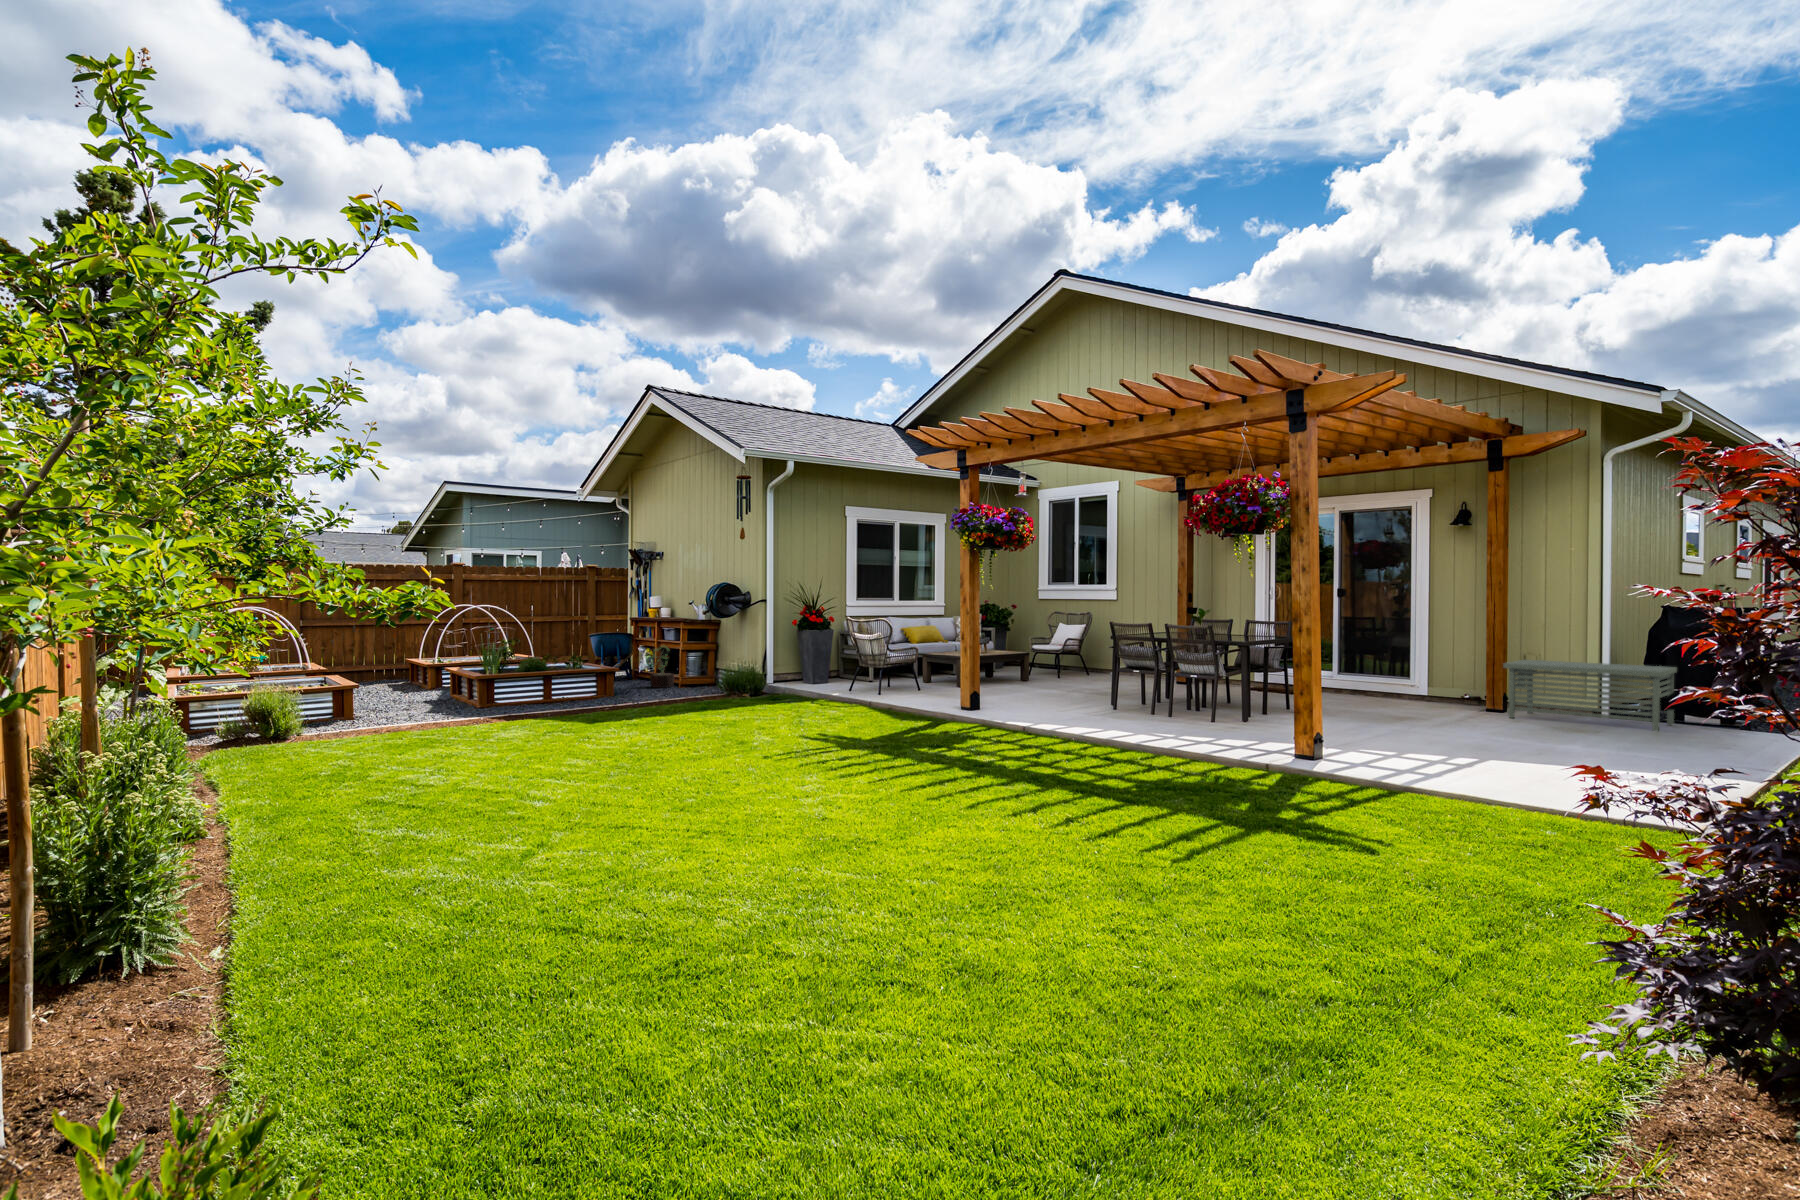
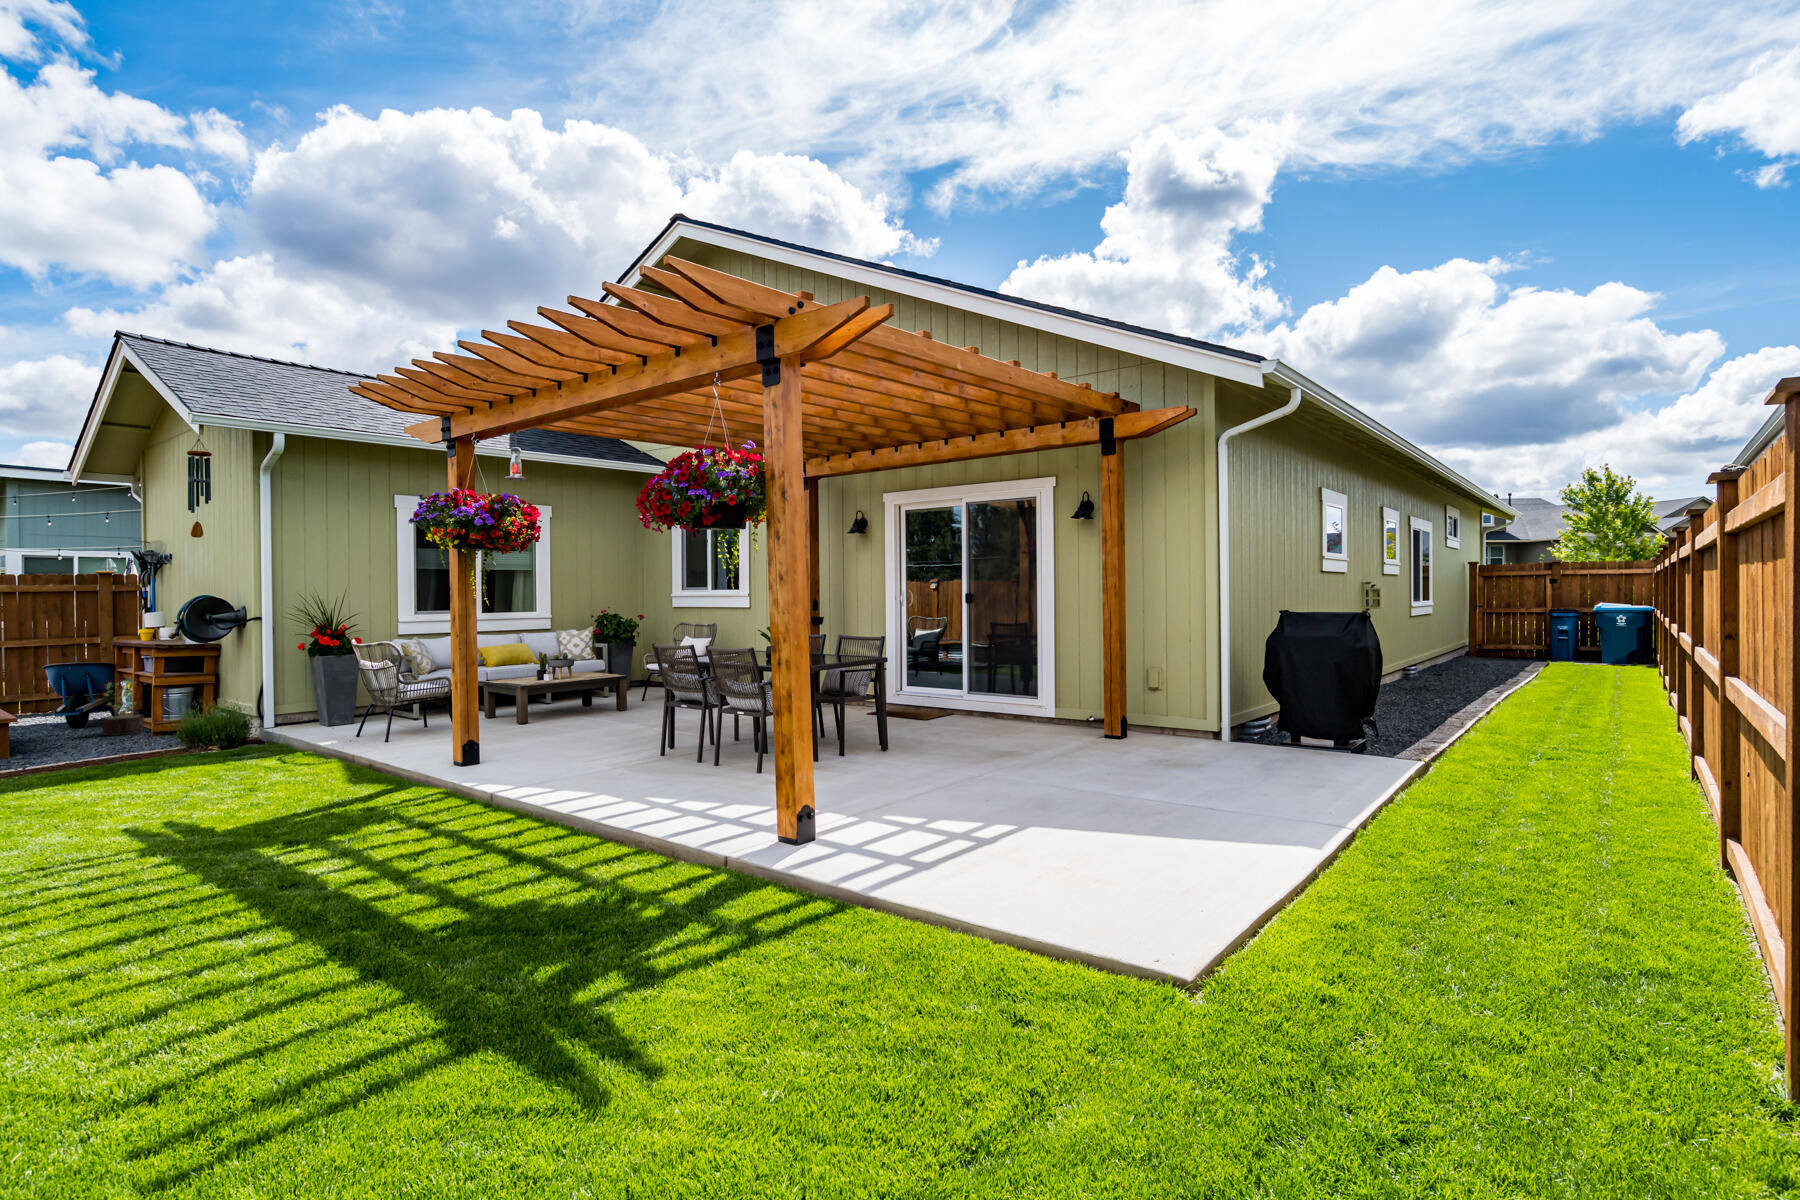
storage bench: present [1503,660,1677,731] -> none [1113,674,1289,761]

